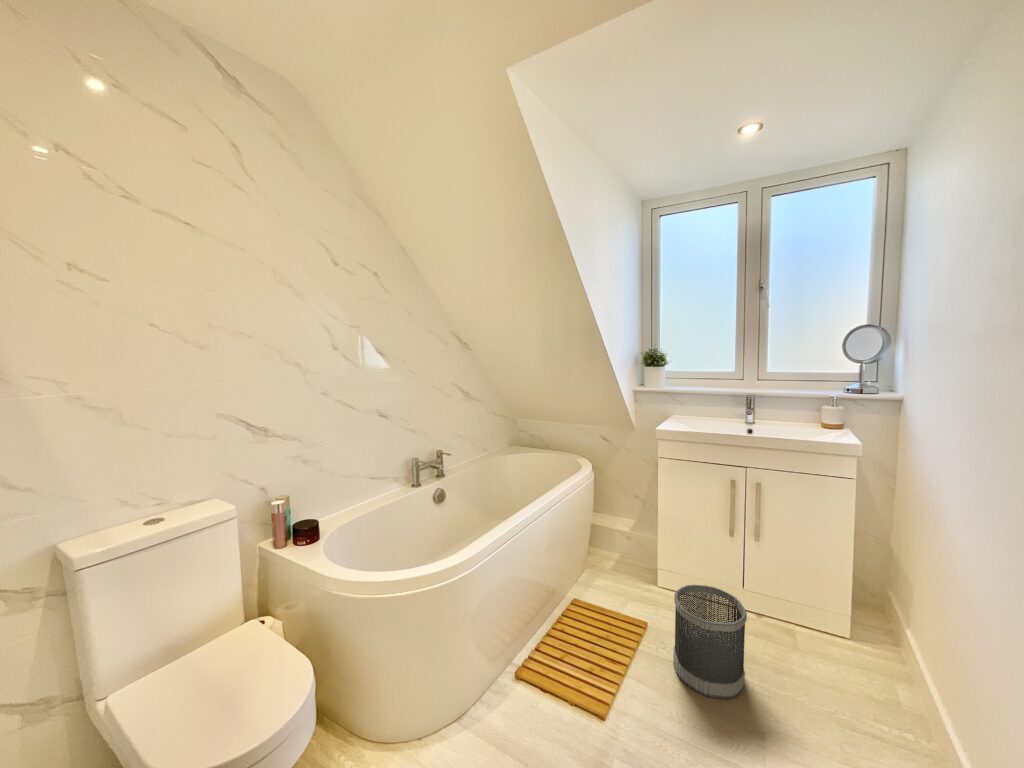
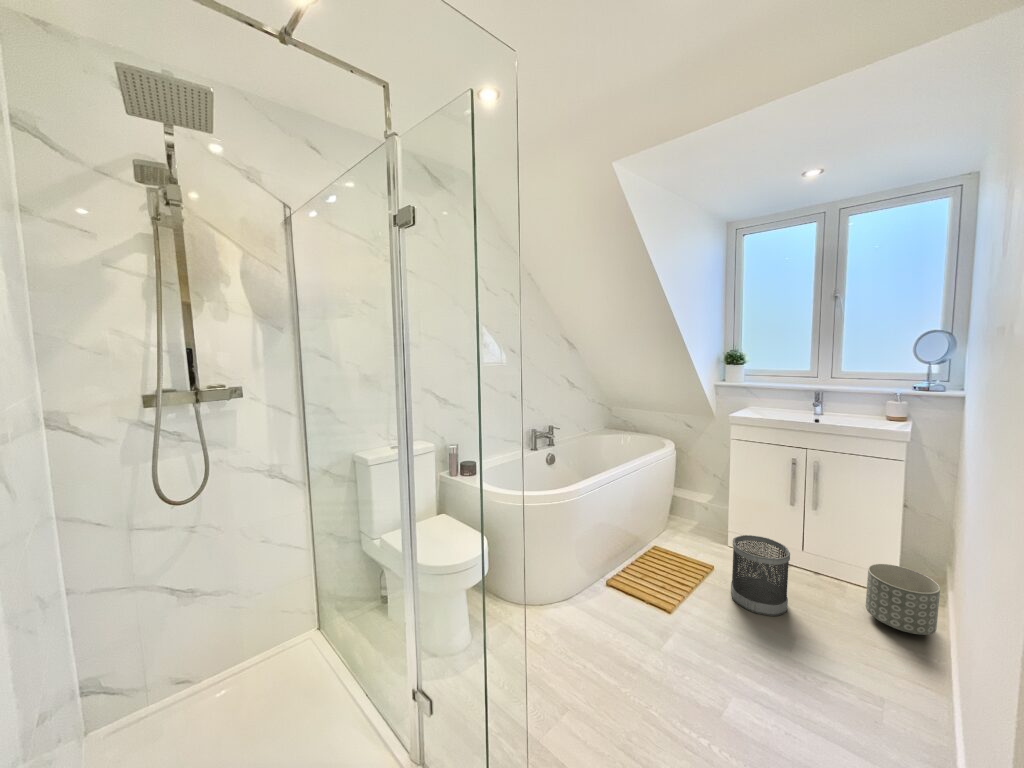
planter: none [828,607,917,702] -> present [866,564,940,635]

